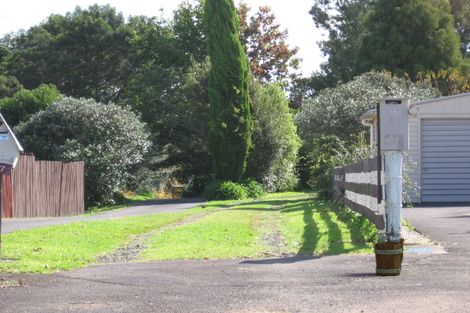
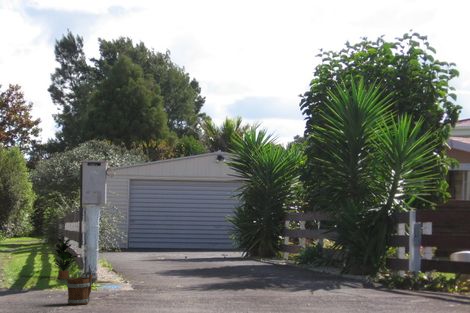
potted plant: none [346,192,375,240] -> present [54,239,77,279]

